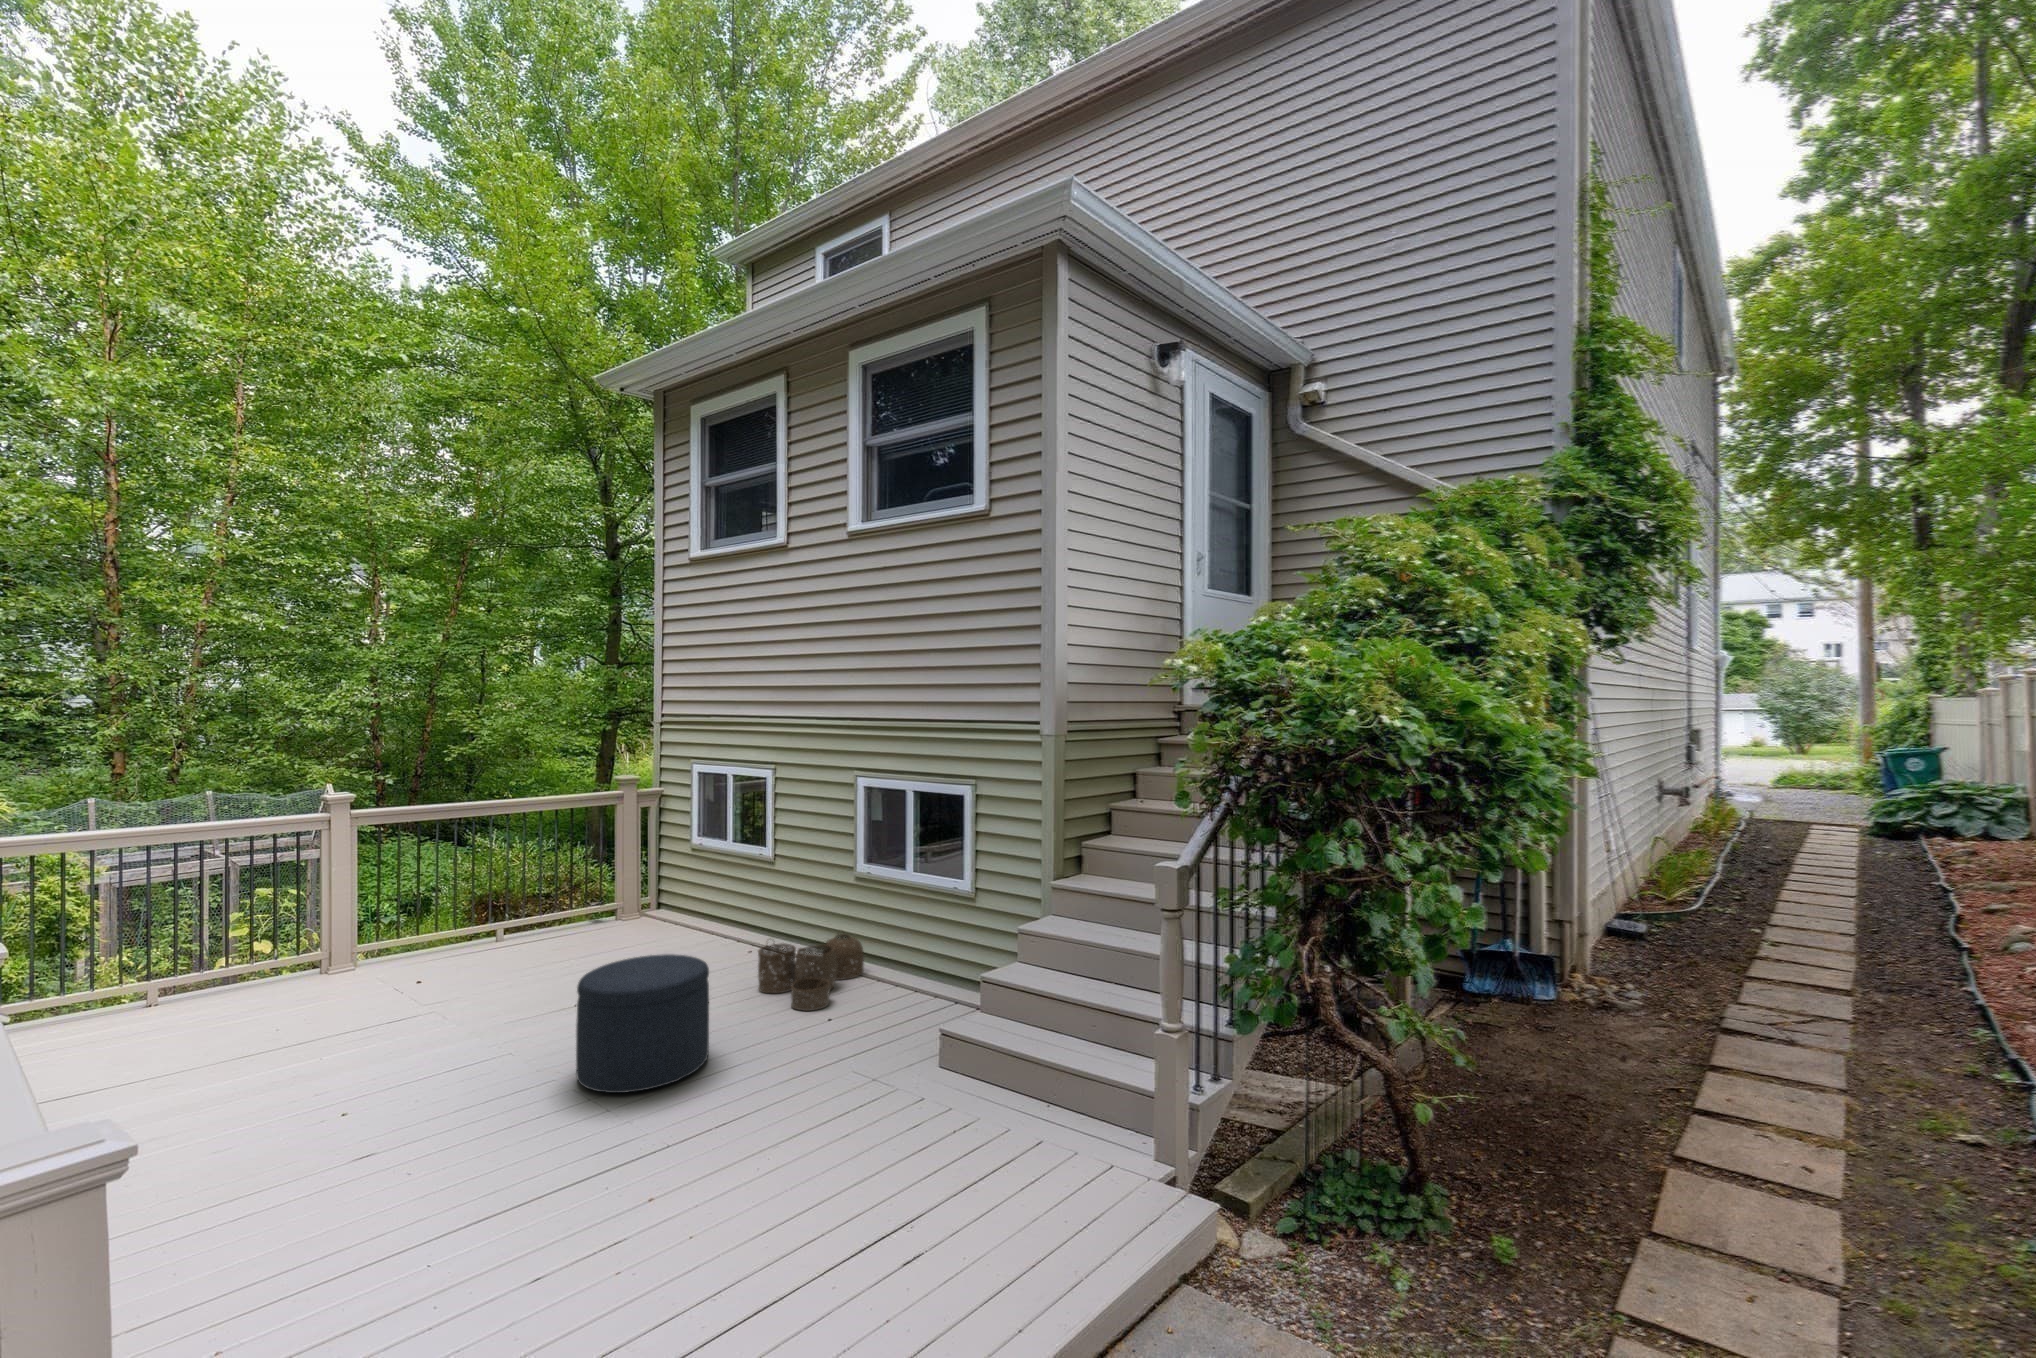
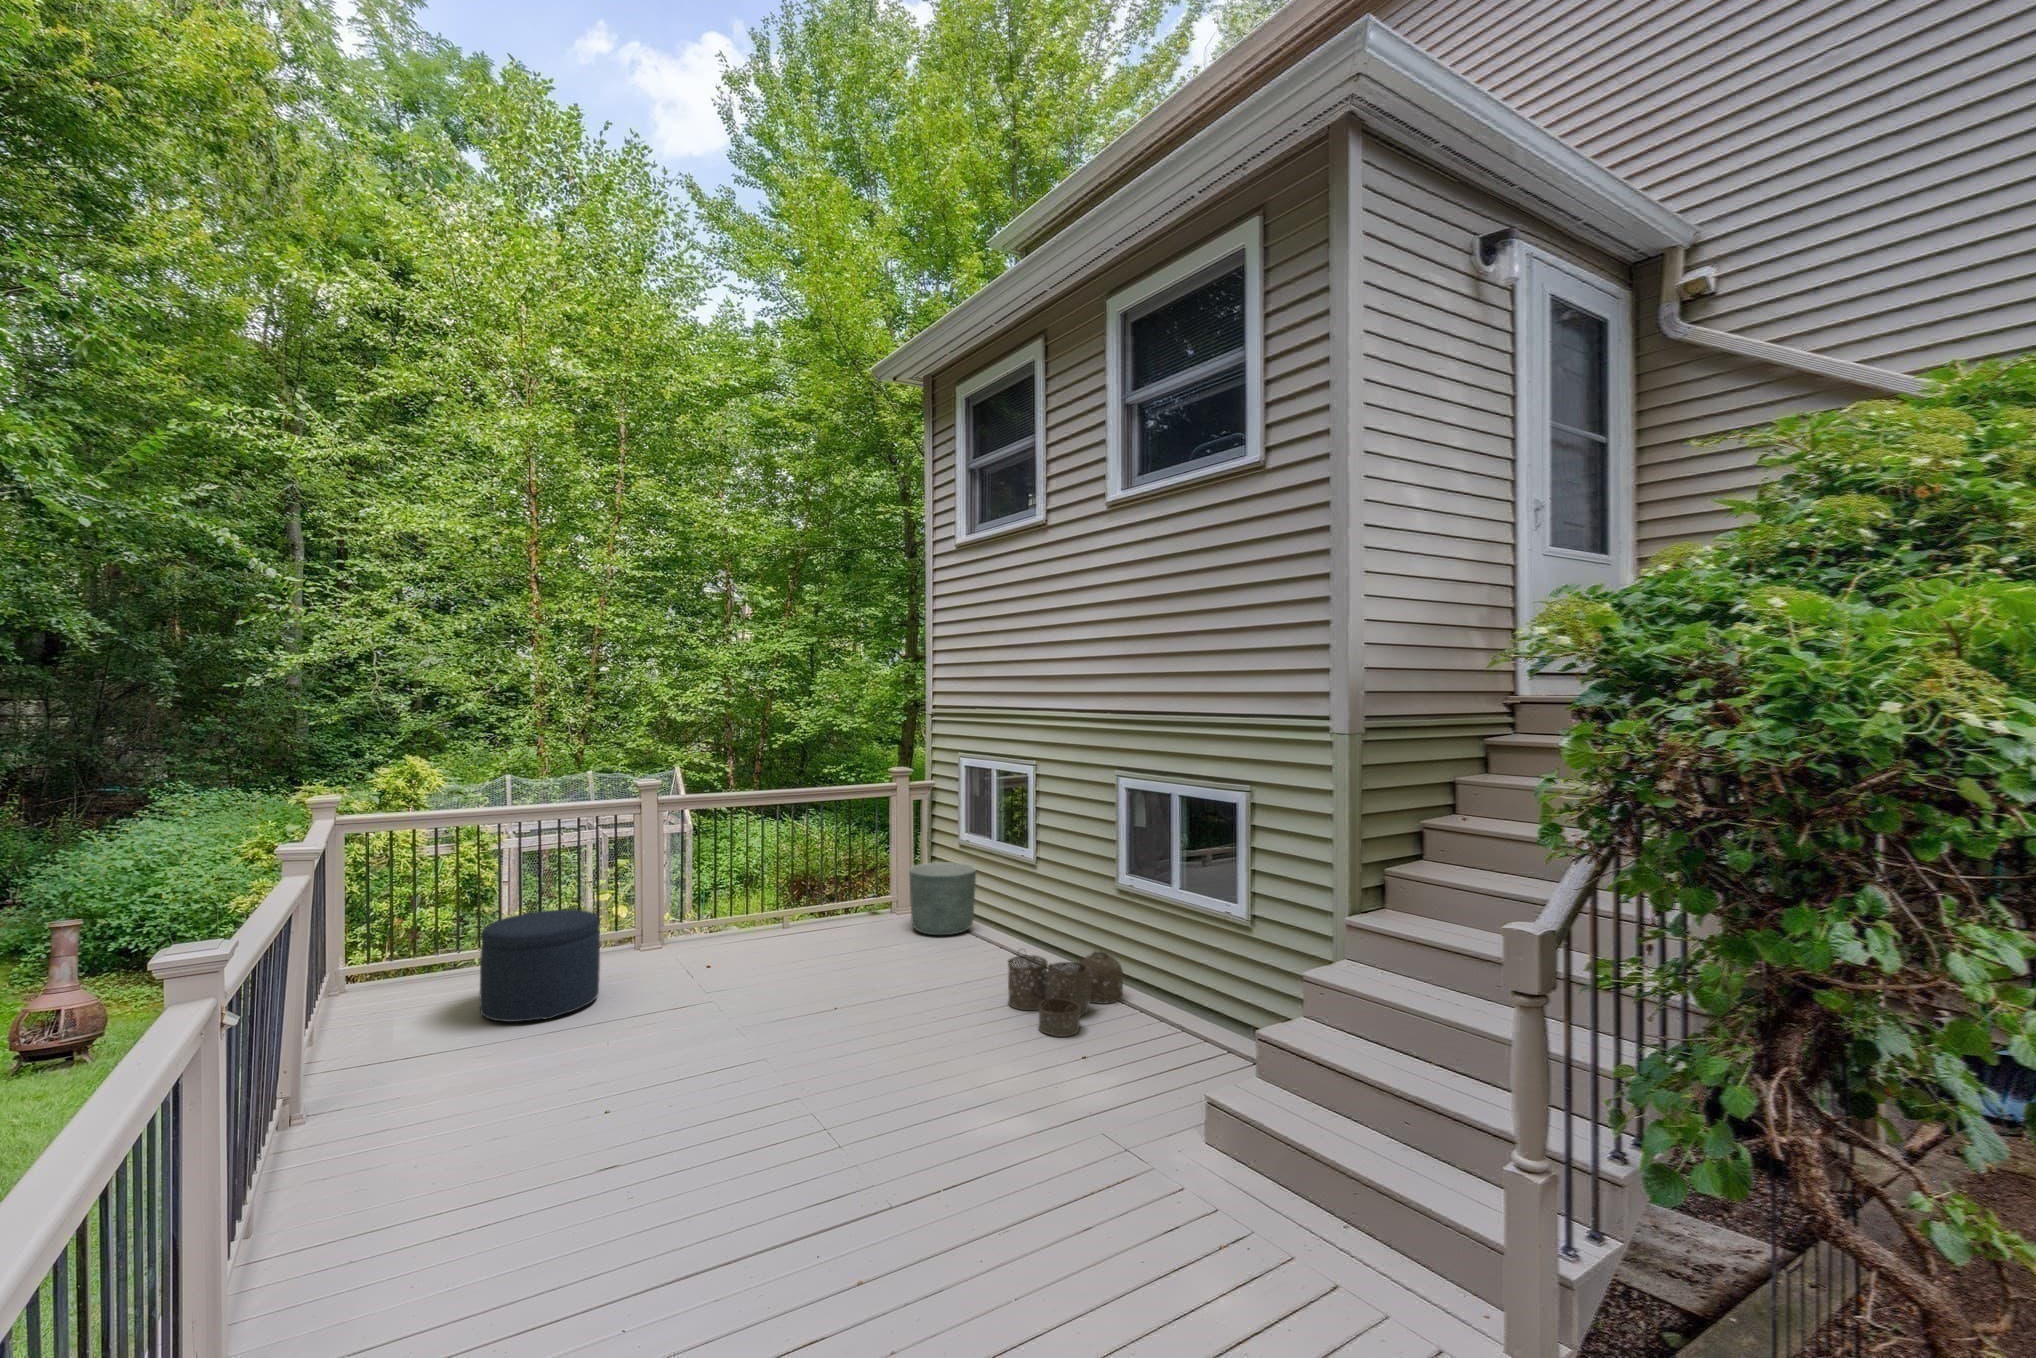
planter: none [642,868,712,939] -> present [909,862,976,935]
ottoman: present [576,954,709,1093] -> present [480,910,600,1022]

